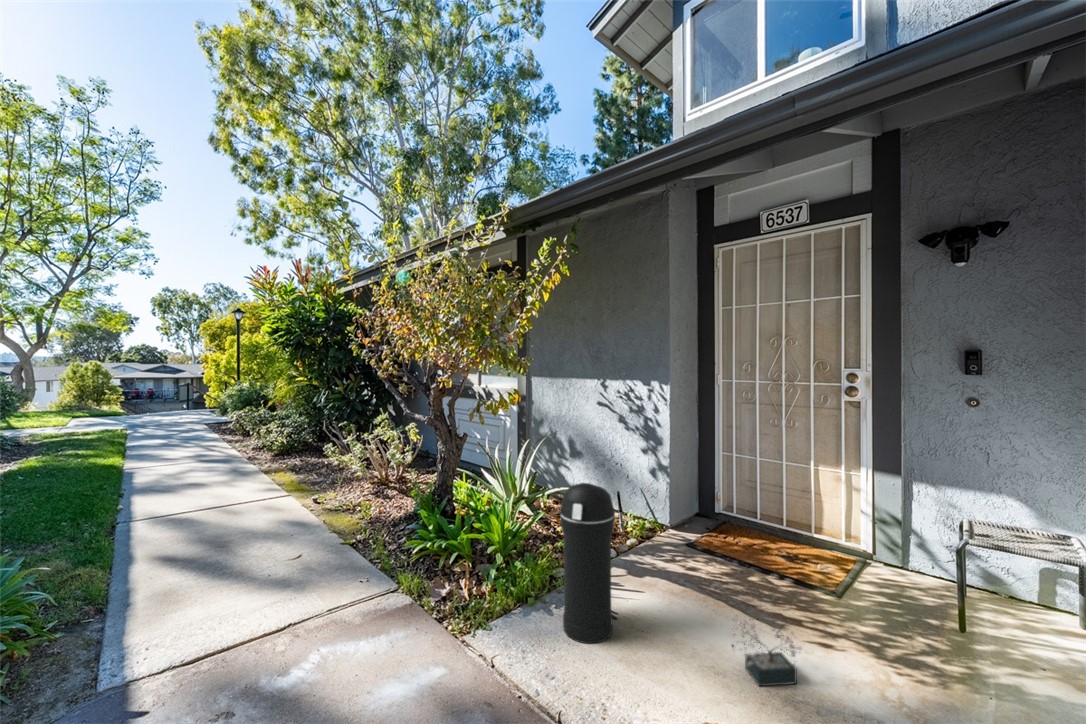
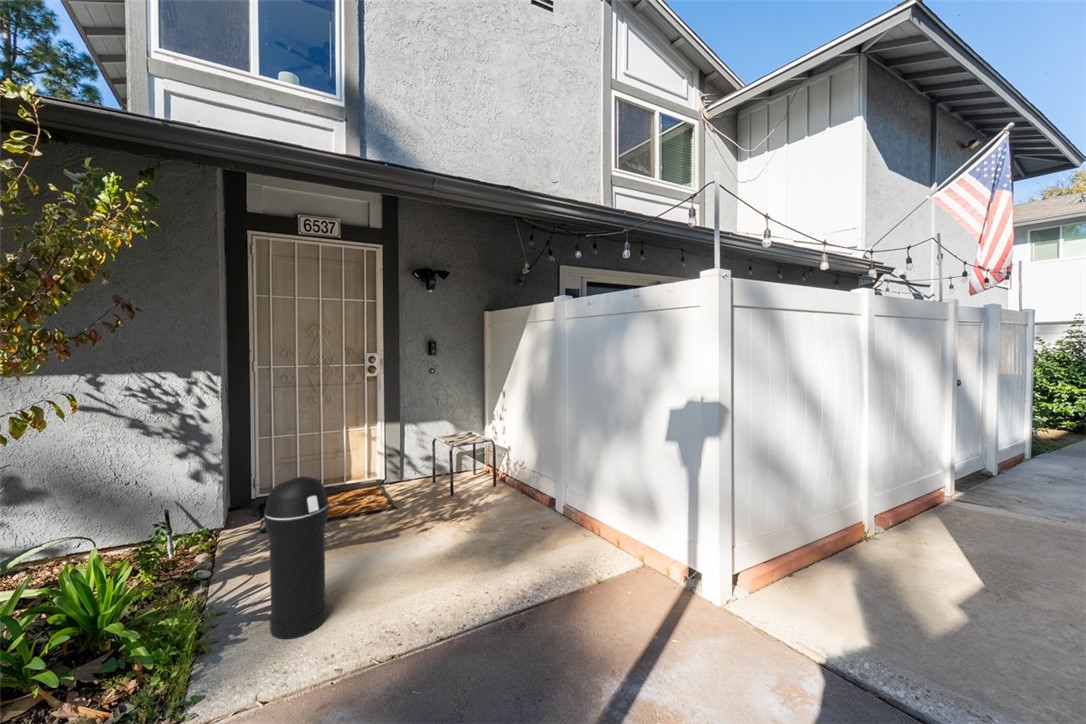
decorative plant: present [733,618,801,686] -> none [410,522,444,563]

